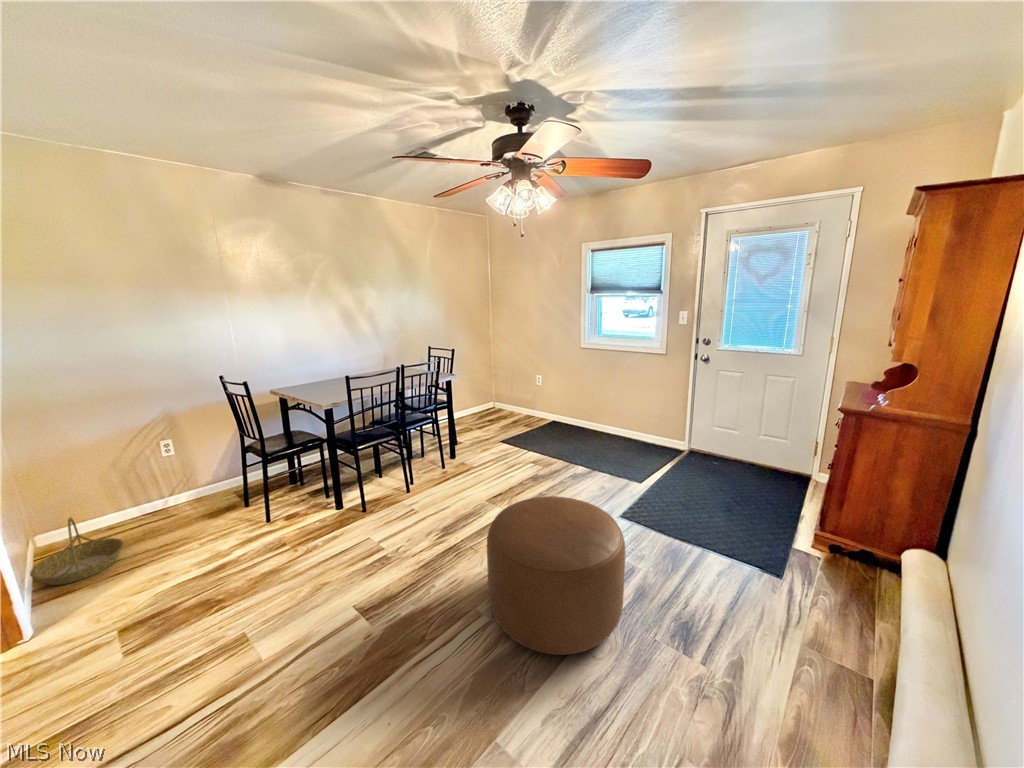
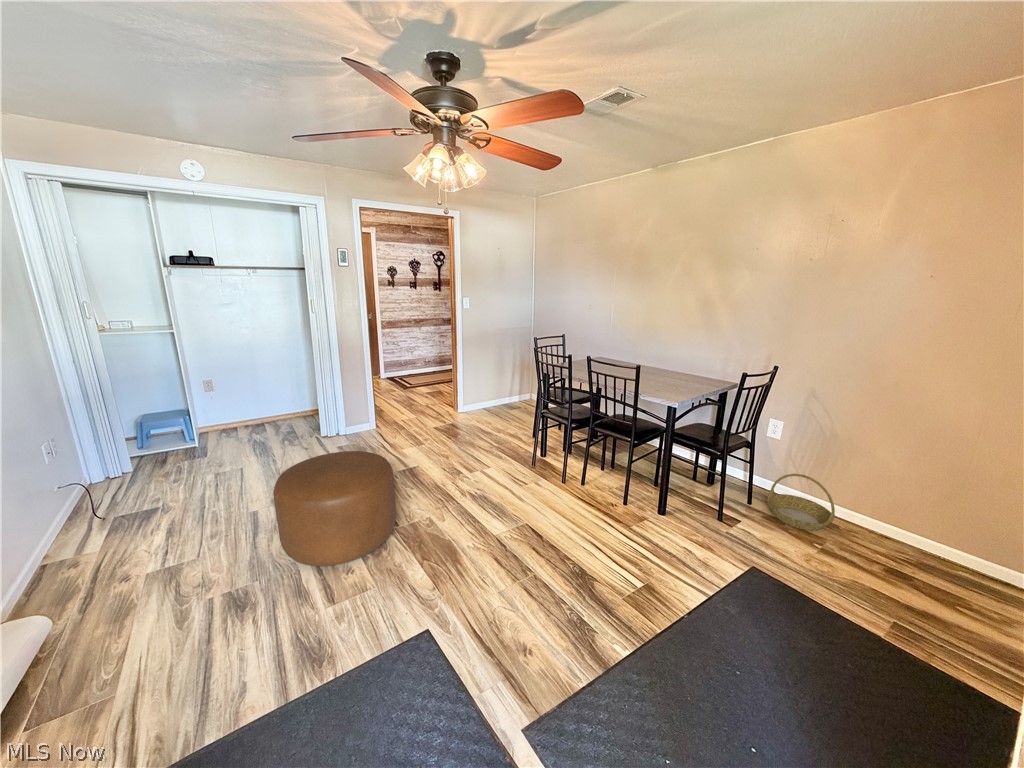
basket: present [30,517,123,585] -> present [767,474,835,530]

